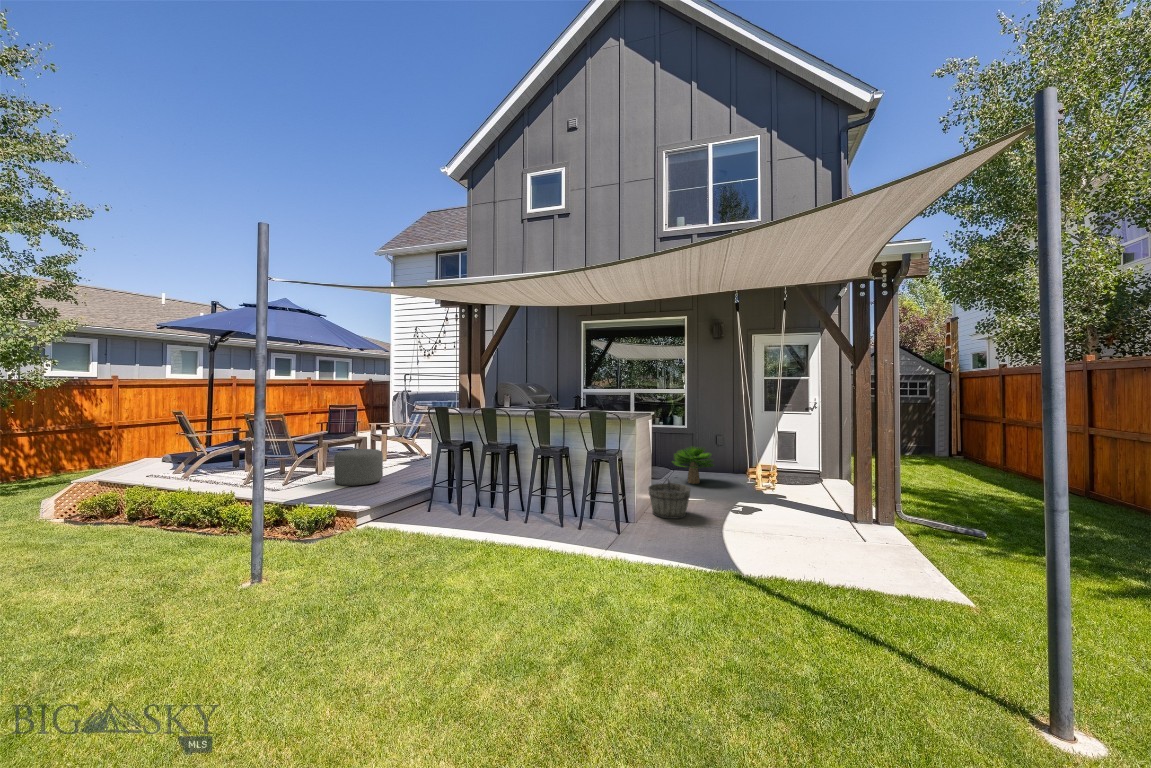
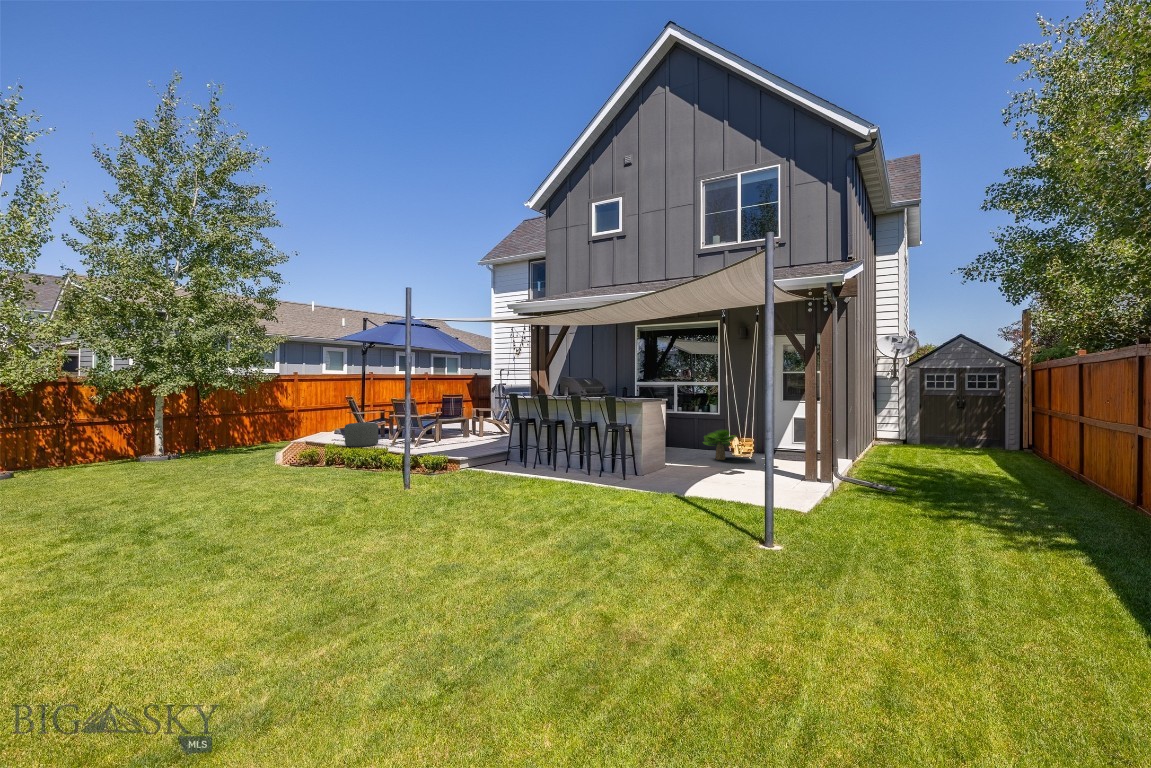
ottoman: present [334,449,383,486] -> present [345,422,378,447]
wooden bucket: present [648,481,690,519] -> none [663,448,695,477]

